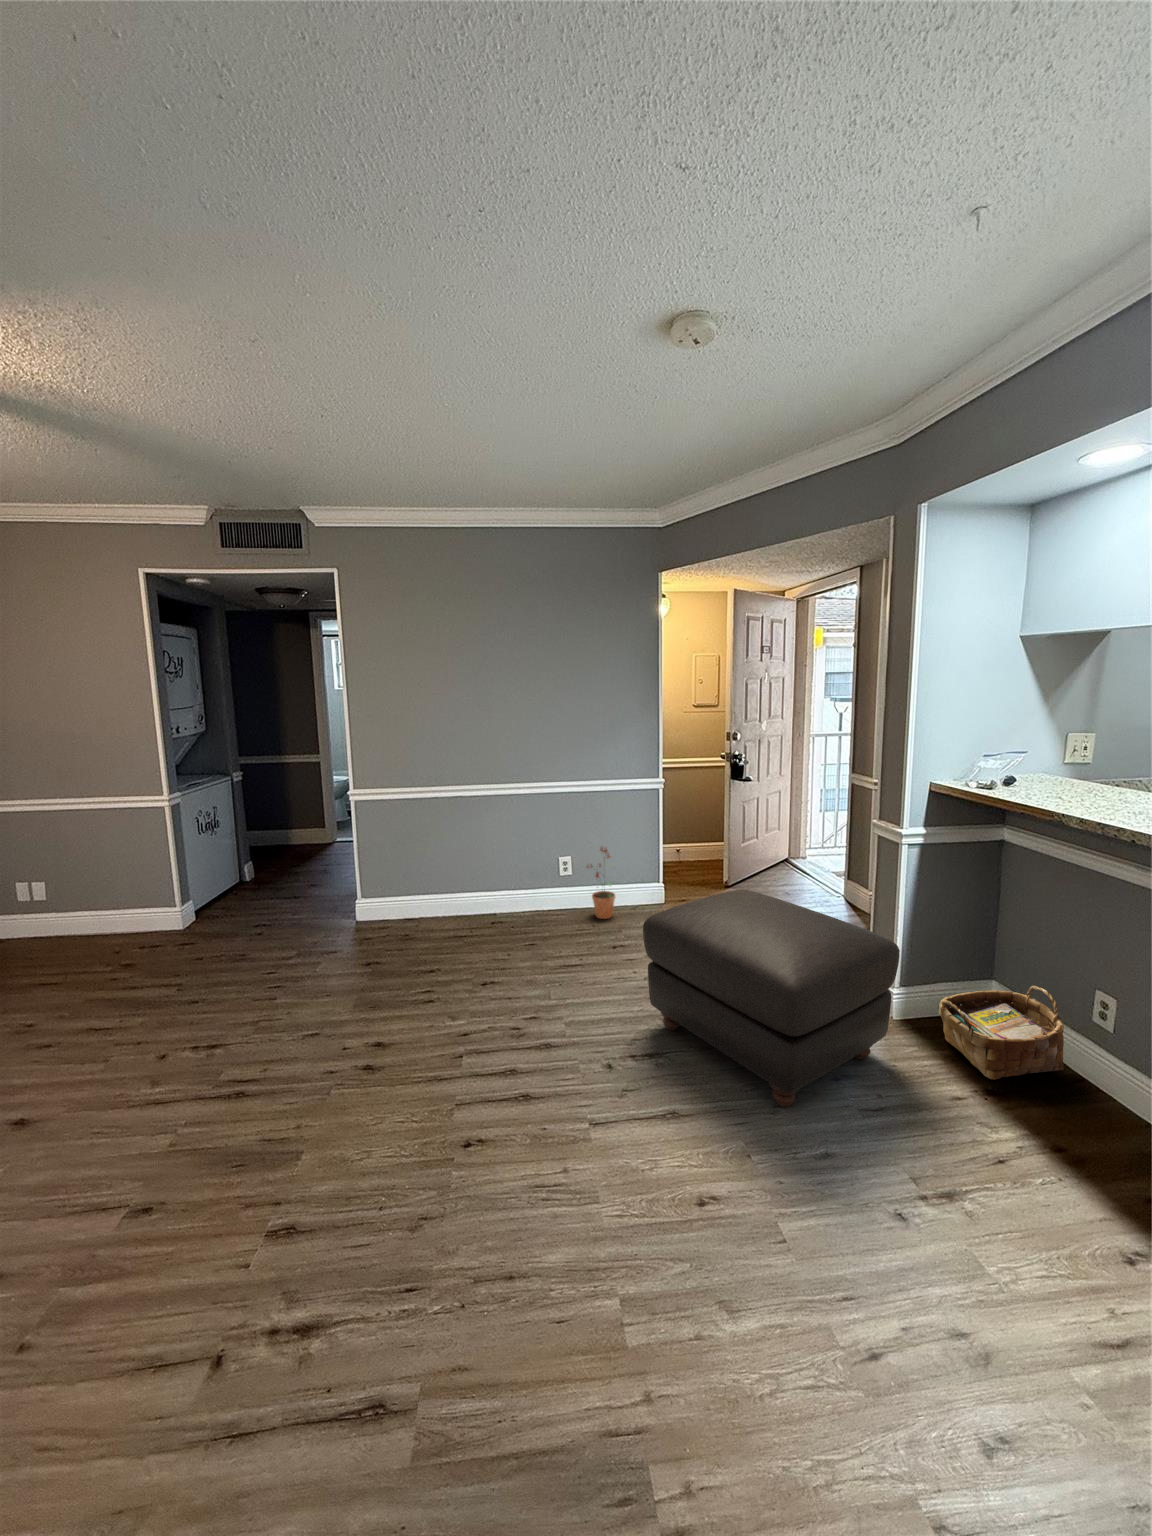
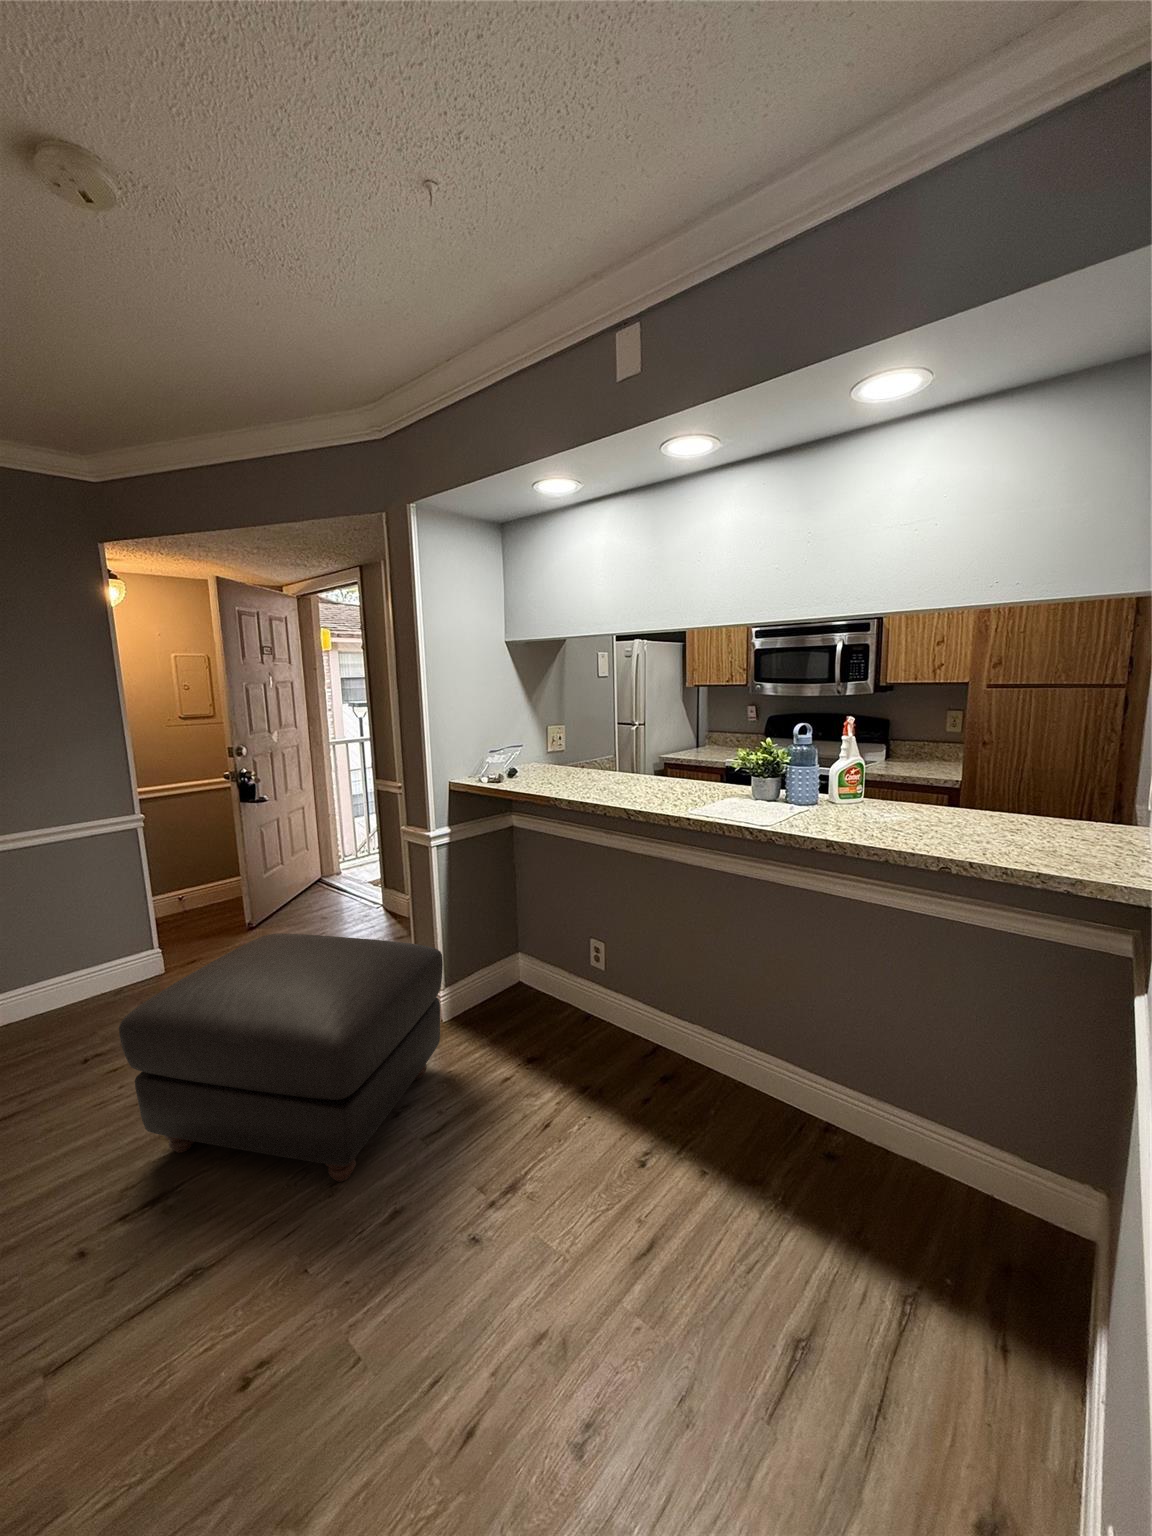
potted plant: present [587,846,615,919] -> none [16,923,79,1027]
woven basket: present [939,986,1064,1080] -> none [480,948,574,1045]

